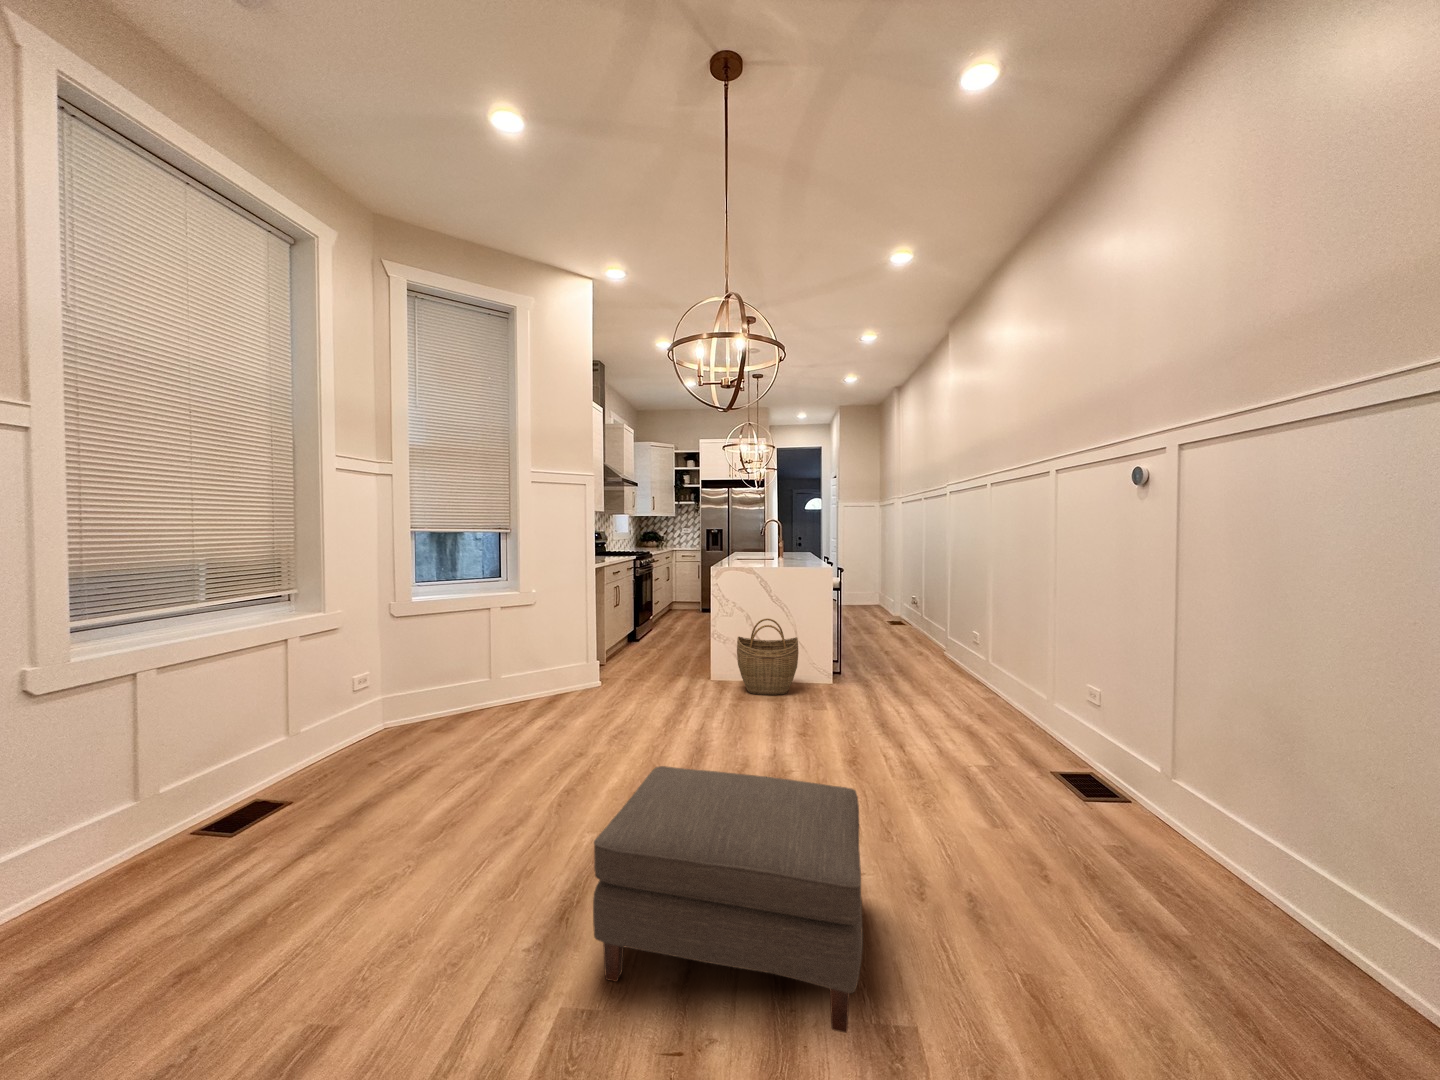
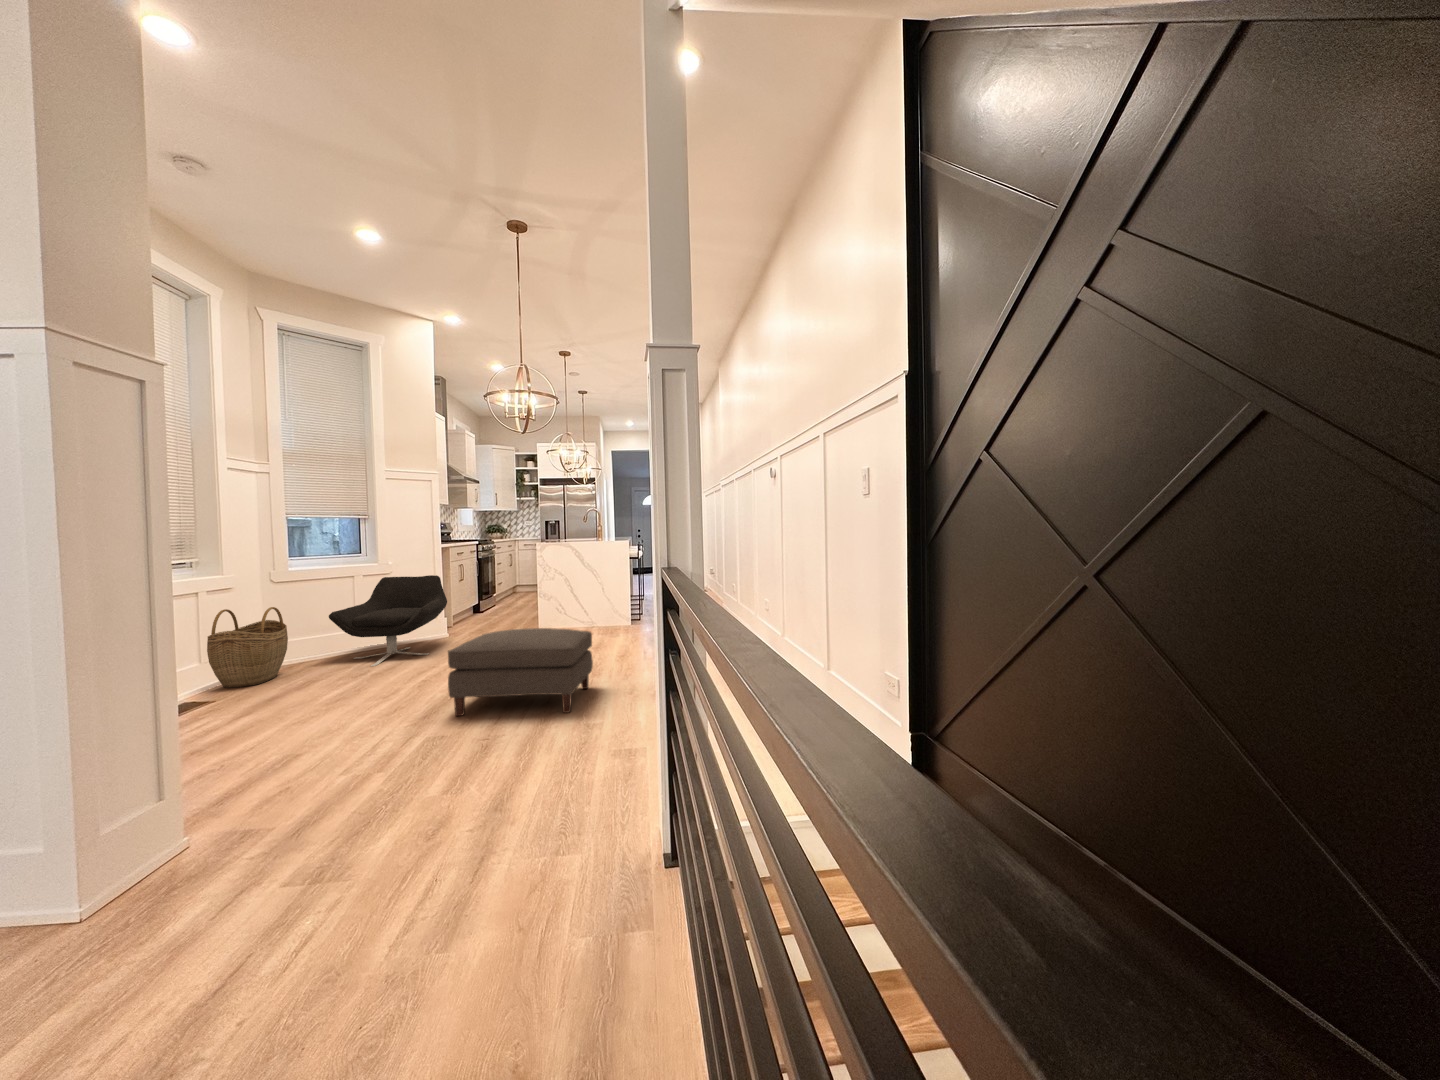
lounge chair: none [452,612,599,750] -> present [329,575,447,666]
woven basket: present [737,619,799,695] -> present [207,607,288,688]

